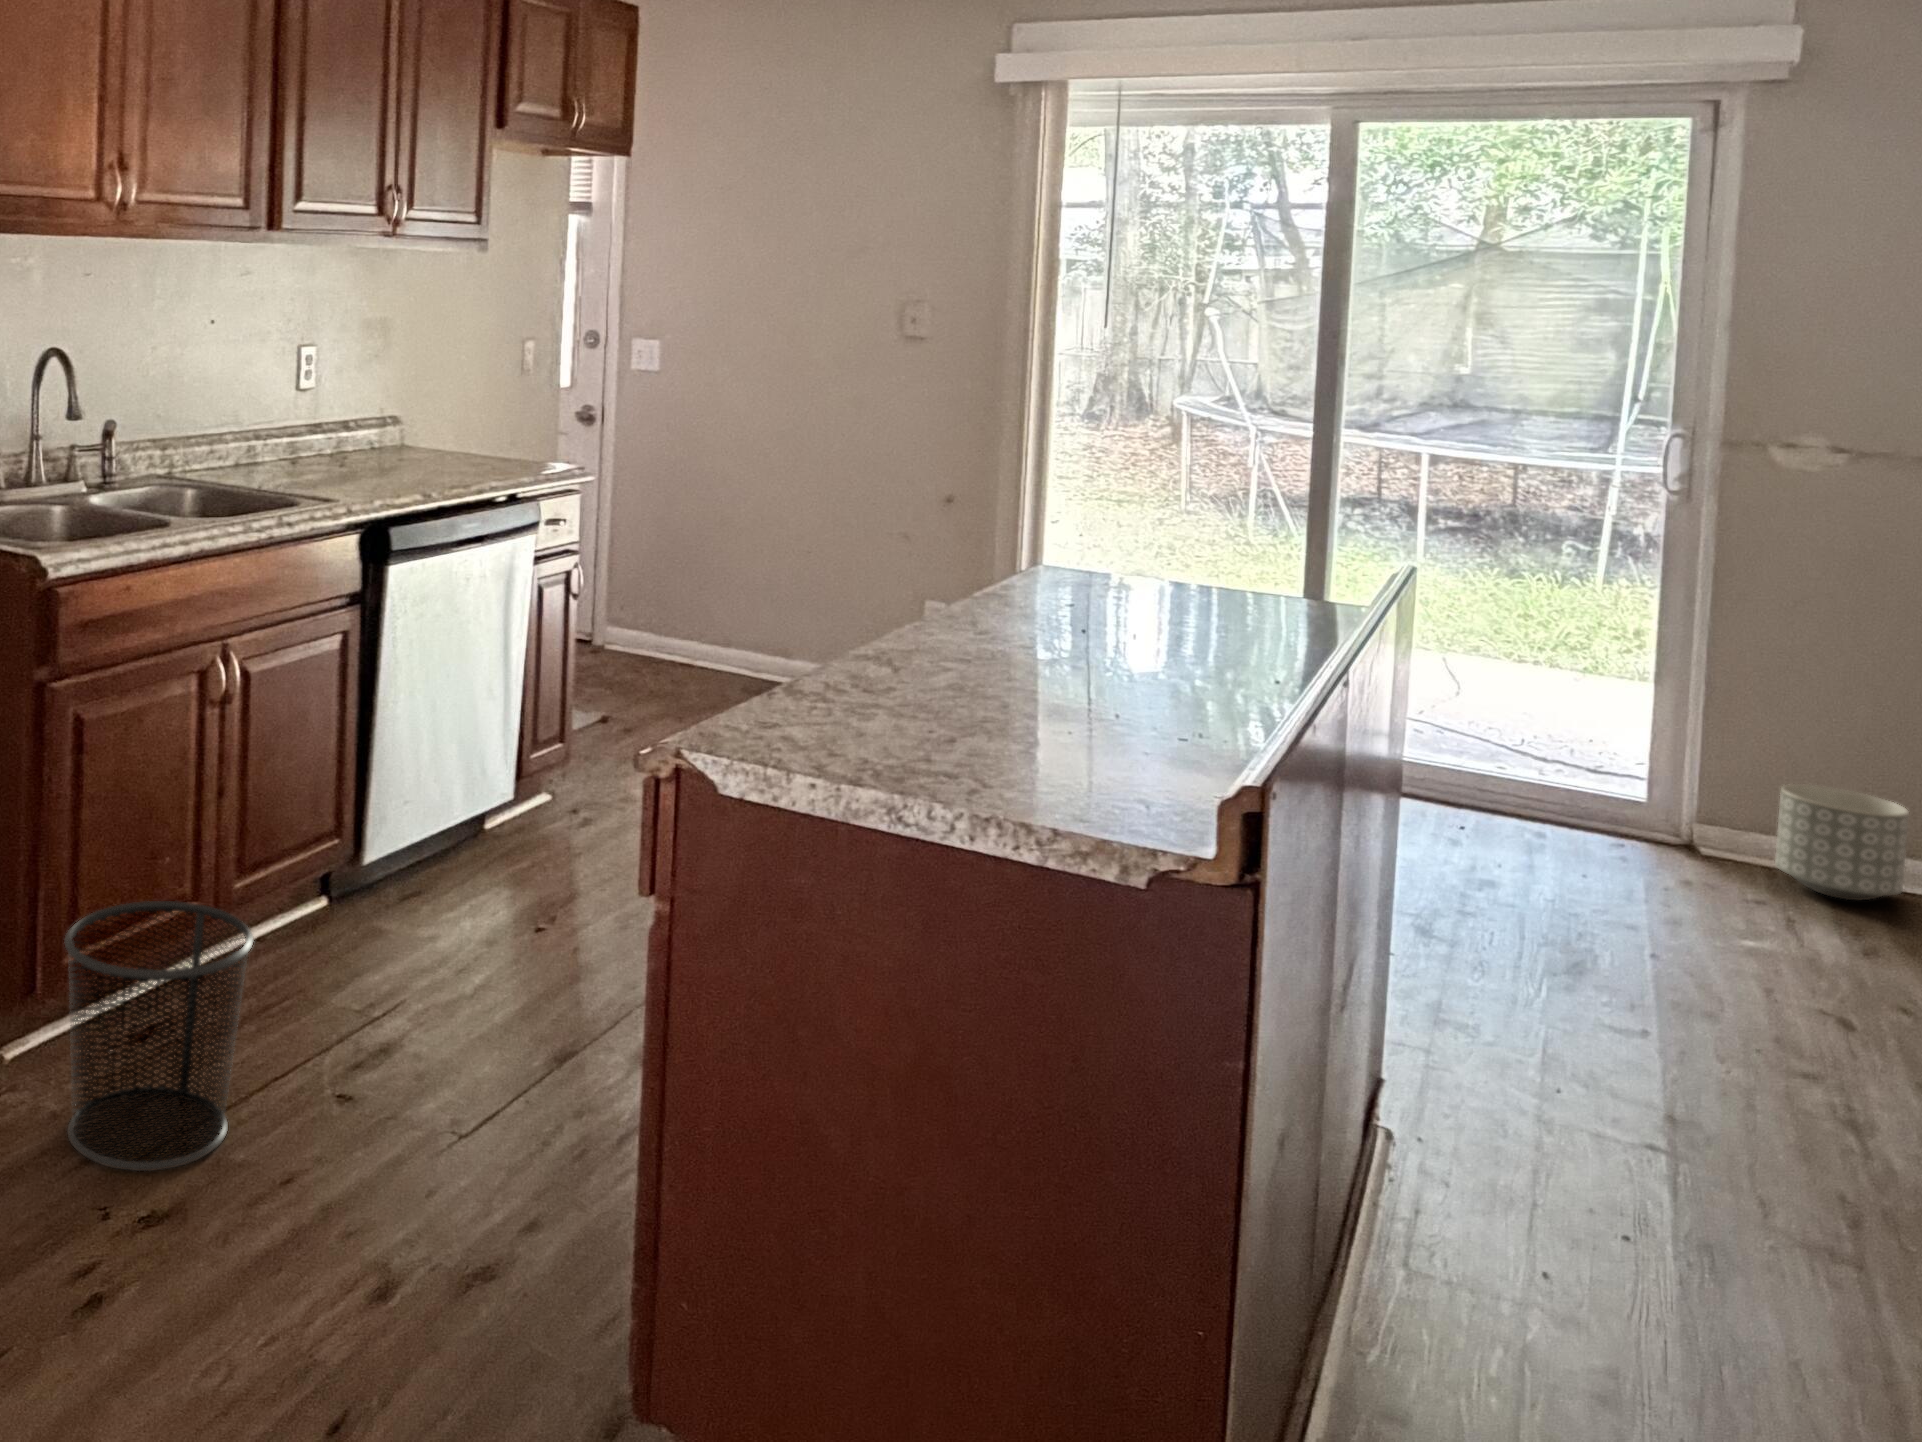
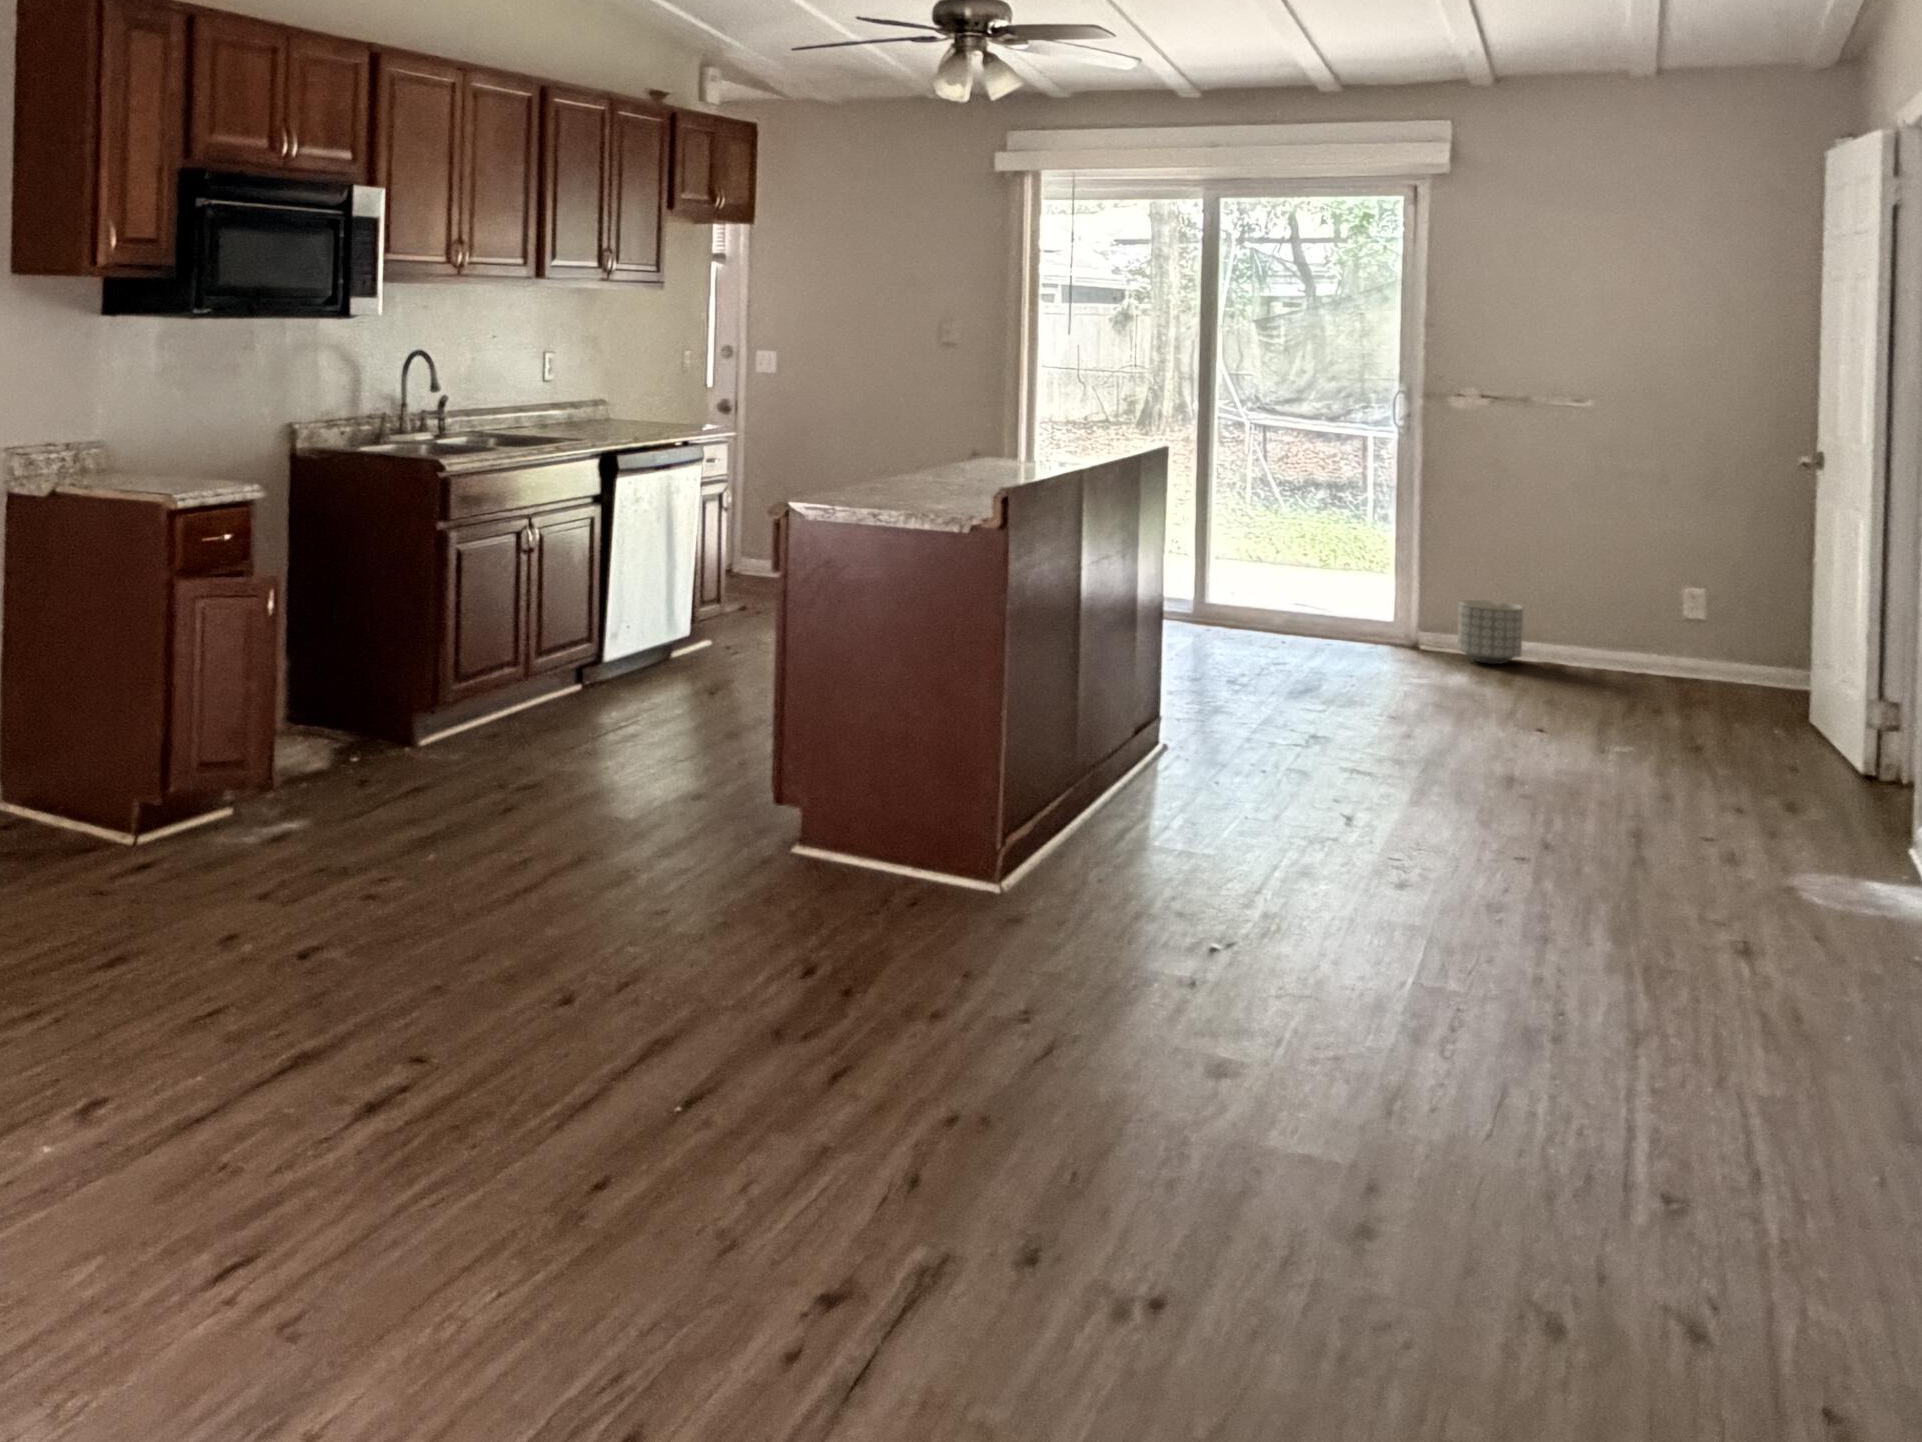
trash can: present [64,901,253,1171] -> none [468,648,570,775]

